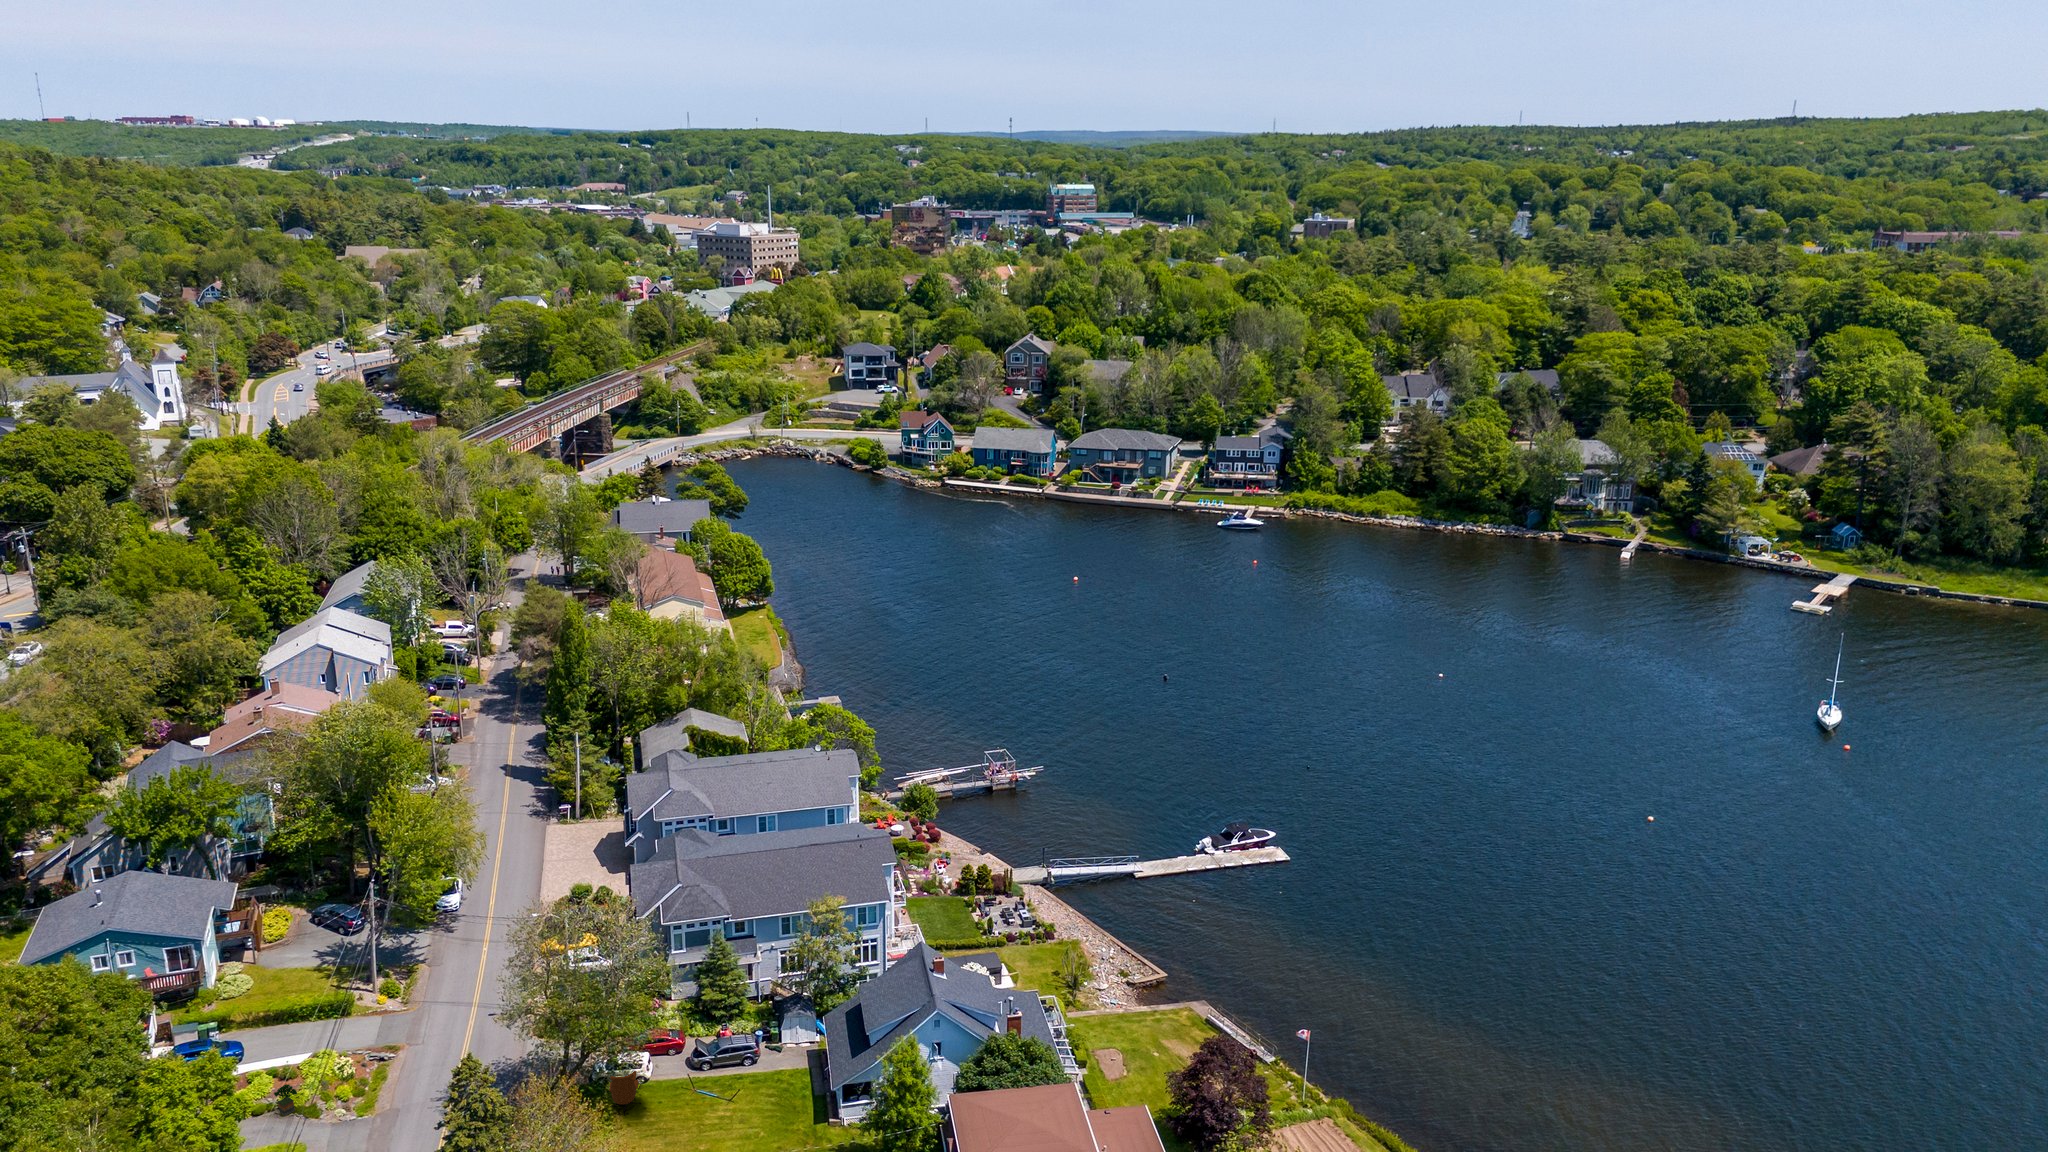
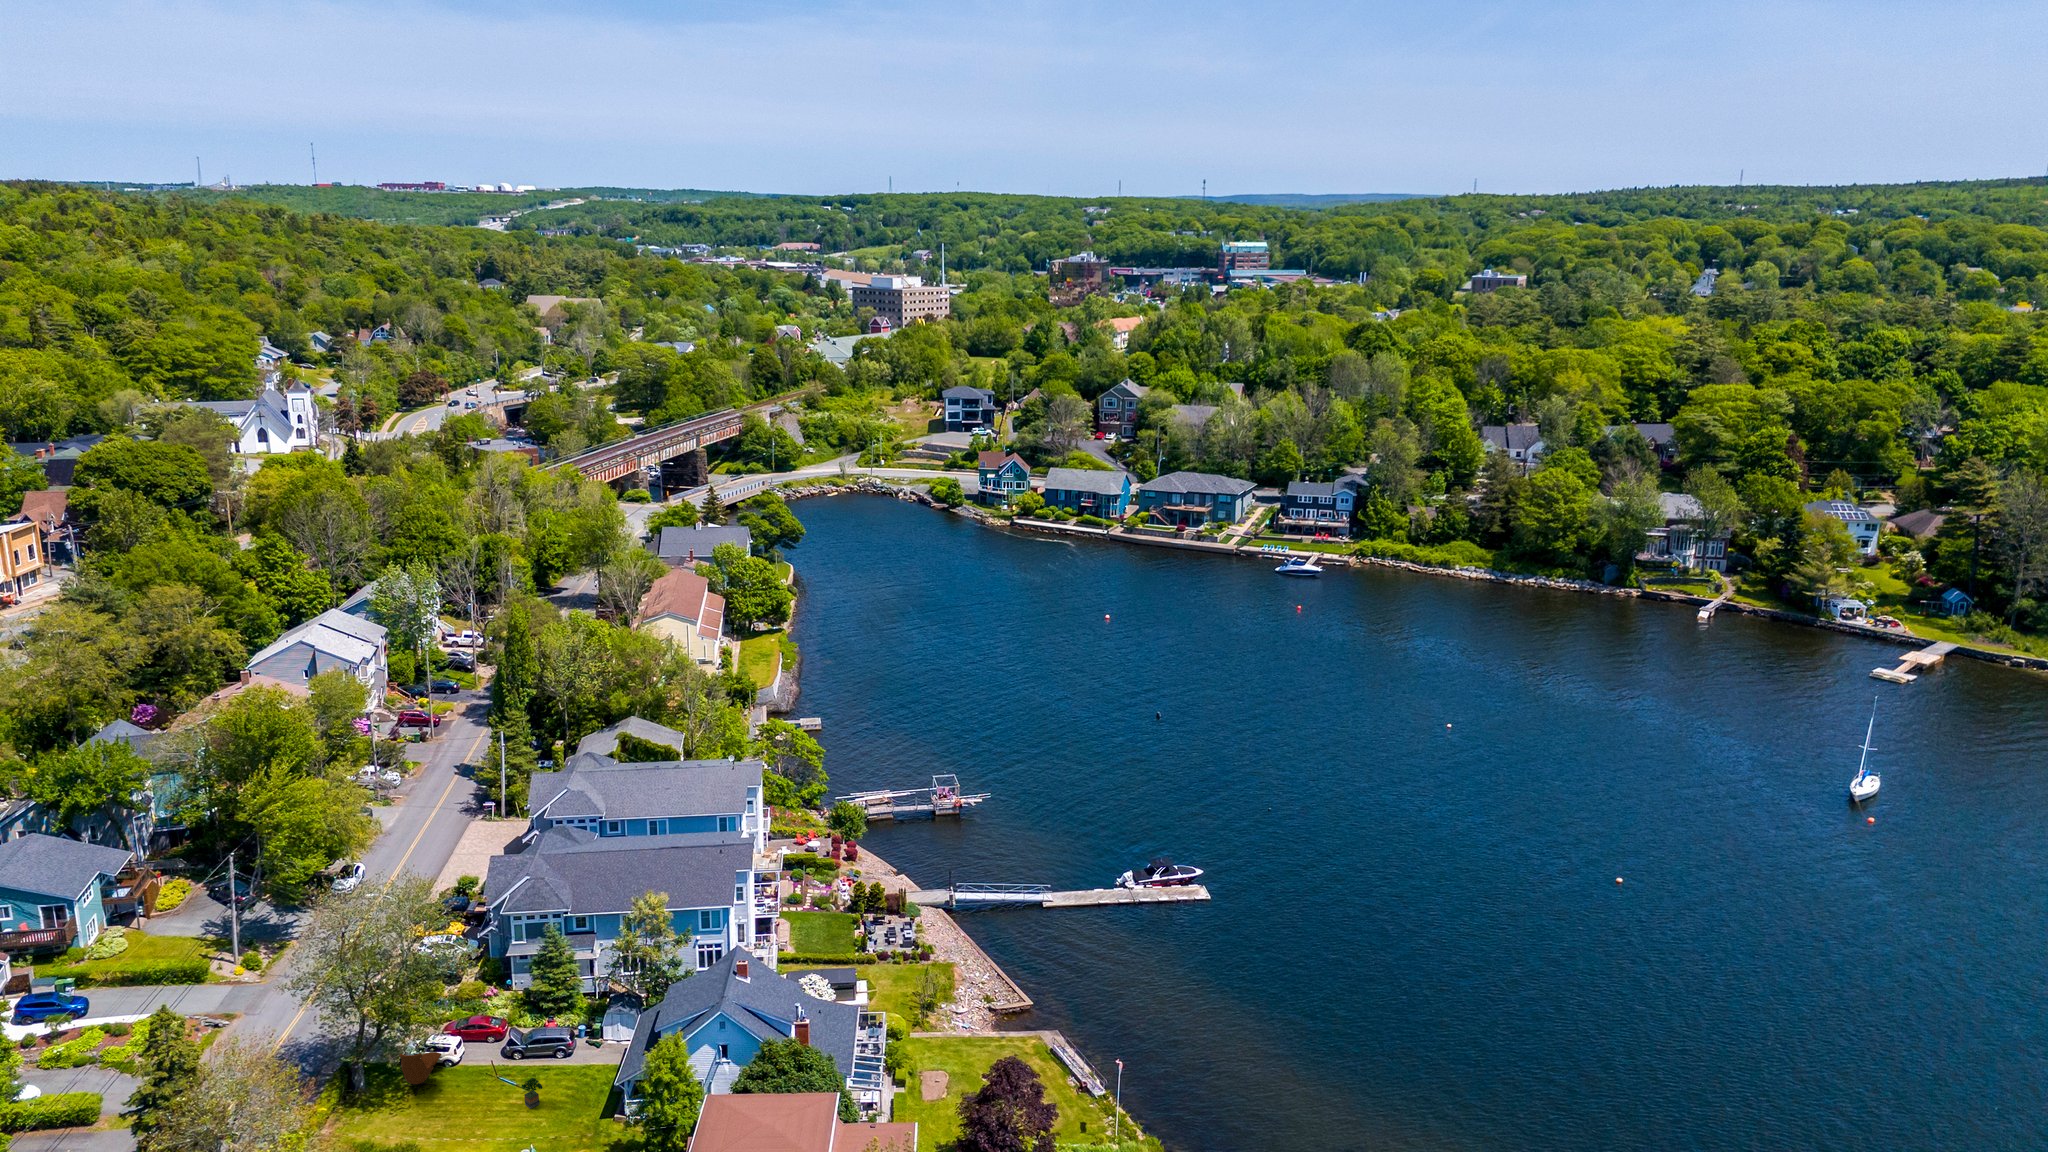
potted tree: present [274,1084,297,1116] -> present [522,1078,543,1109]

